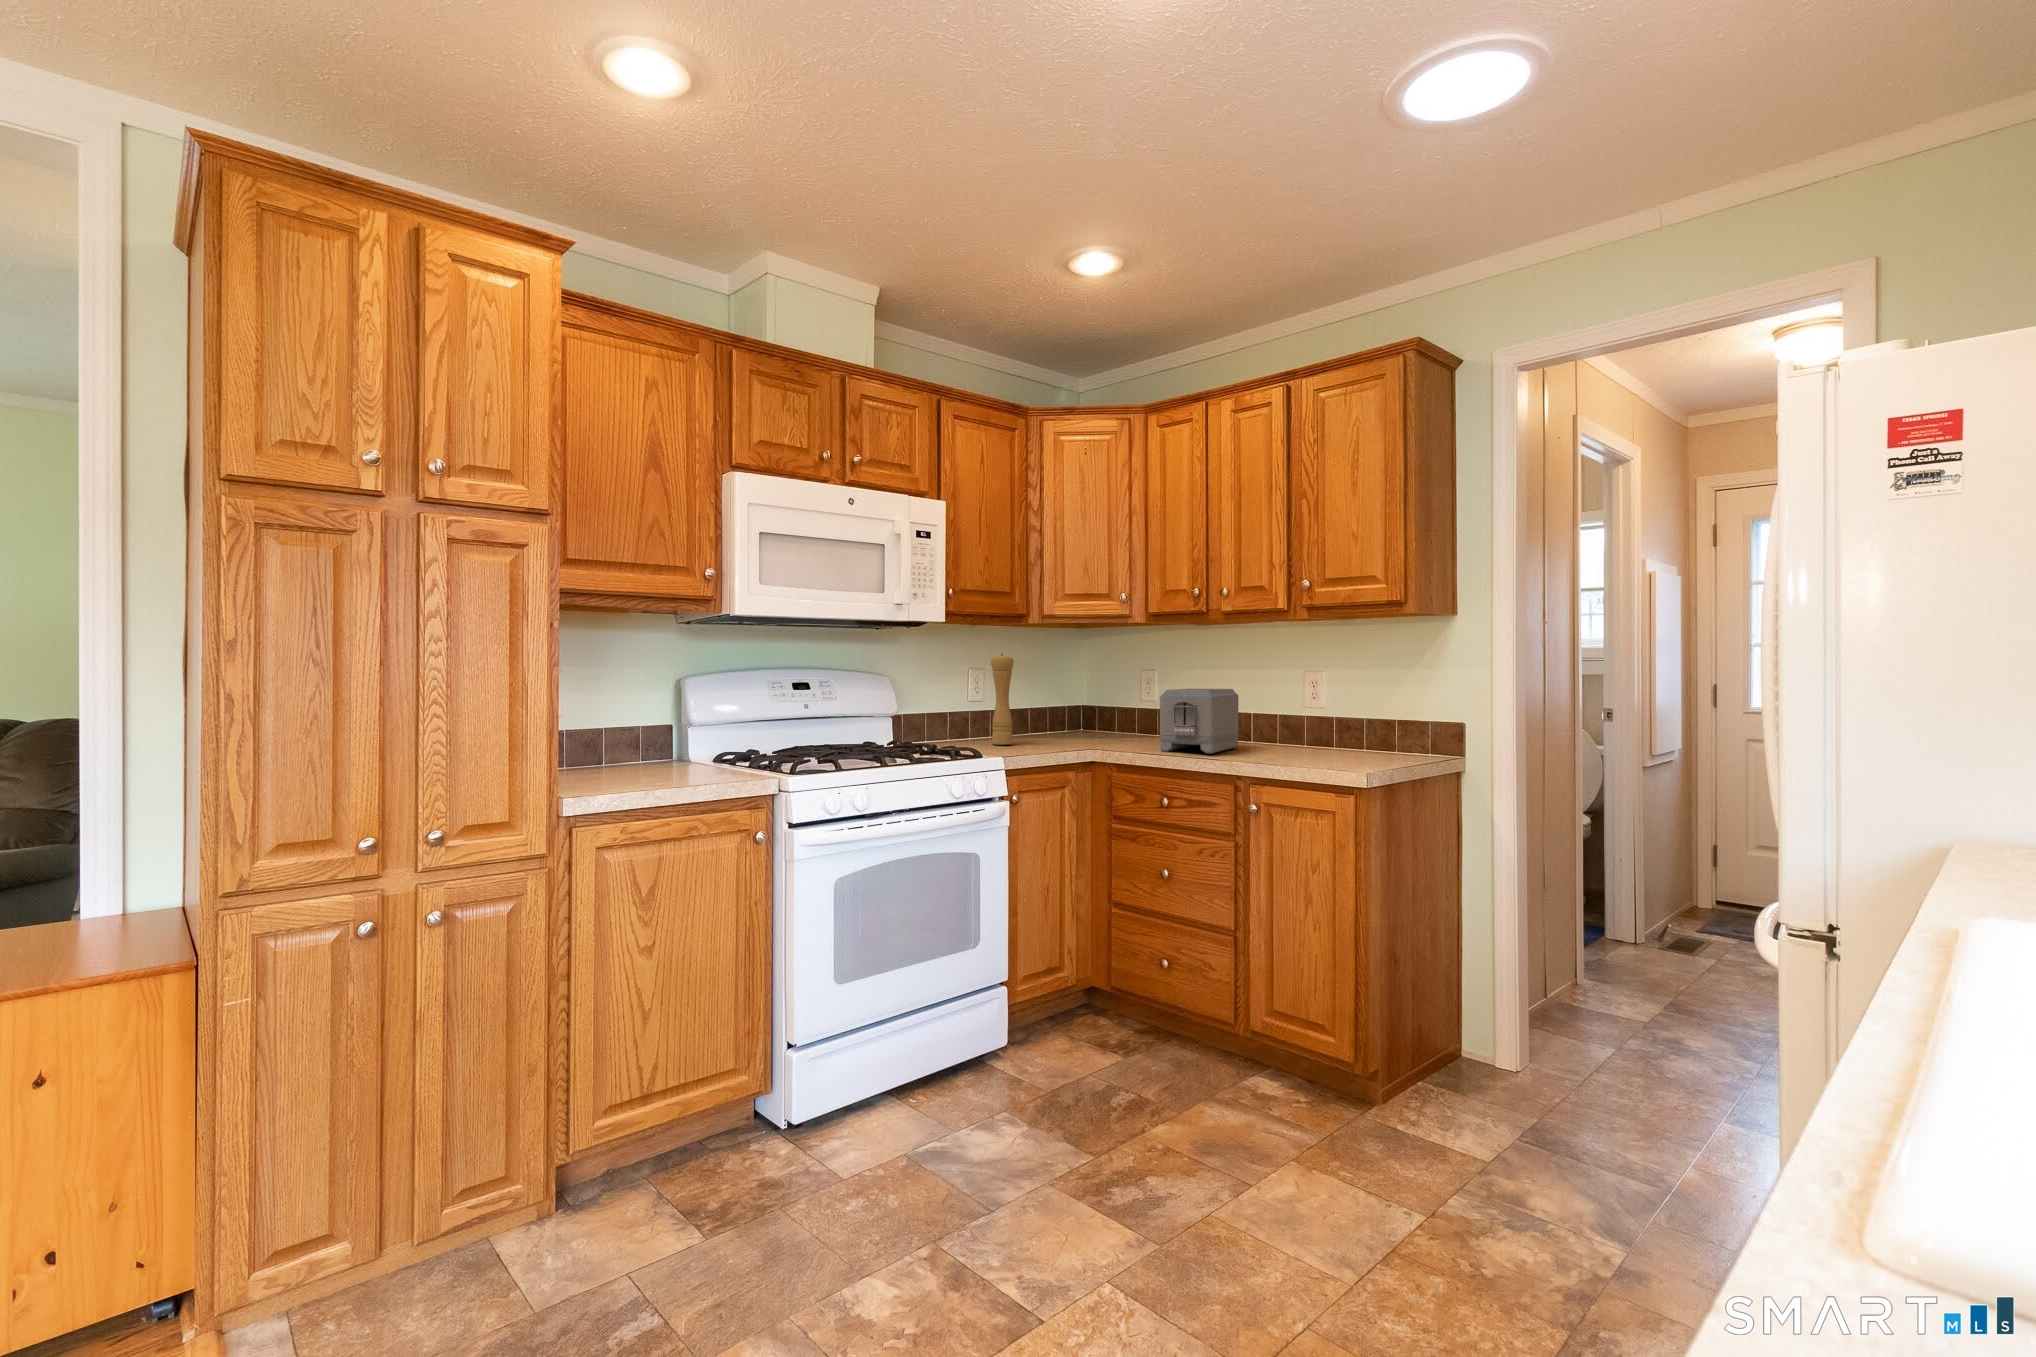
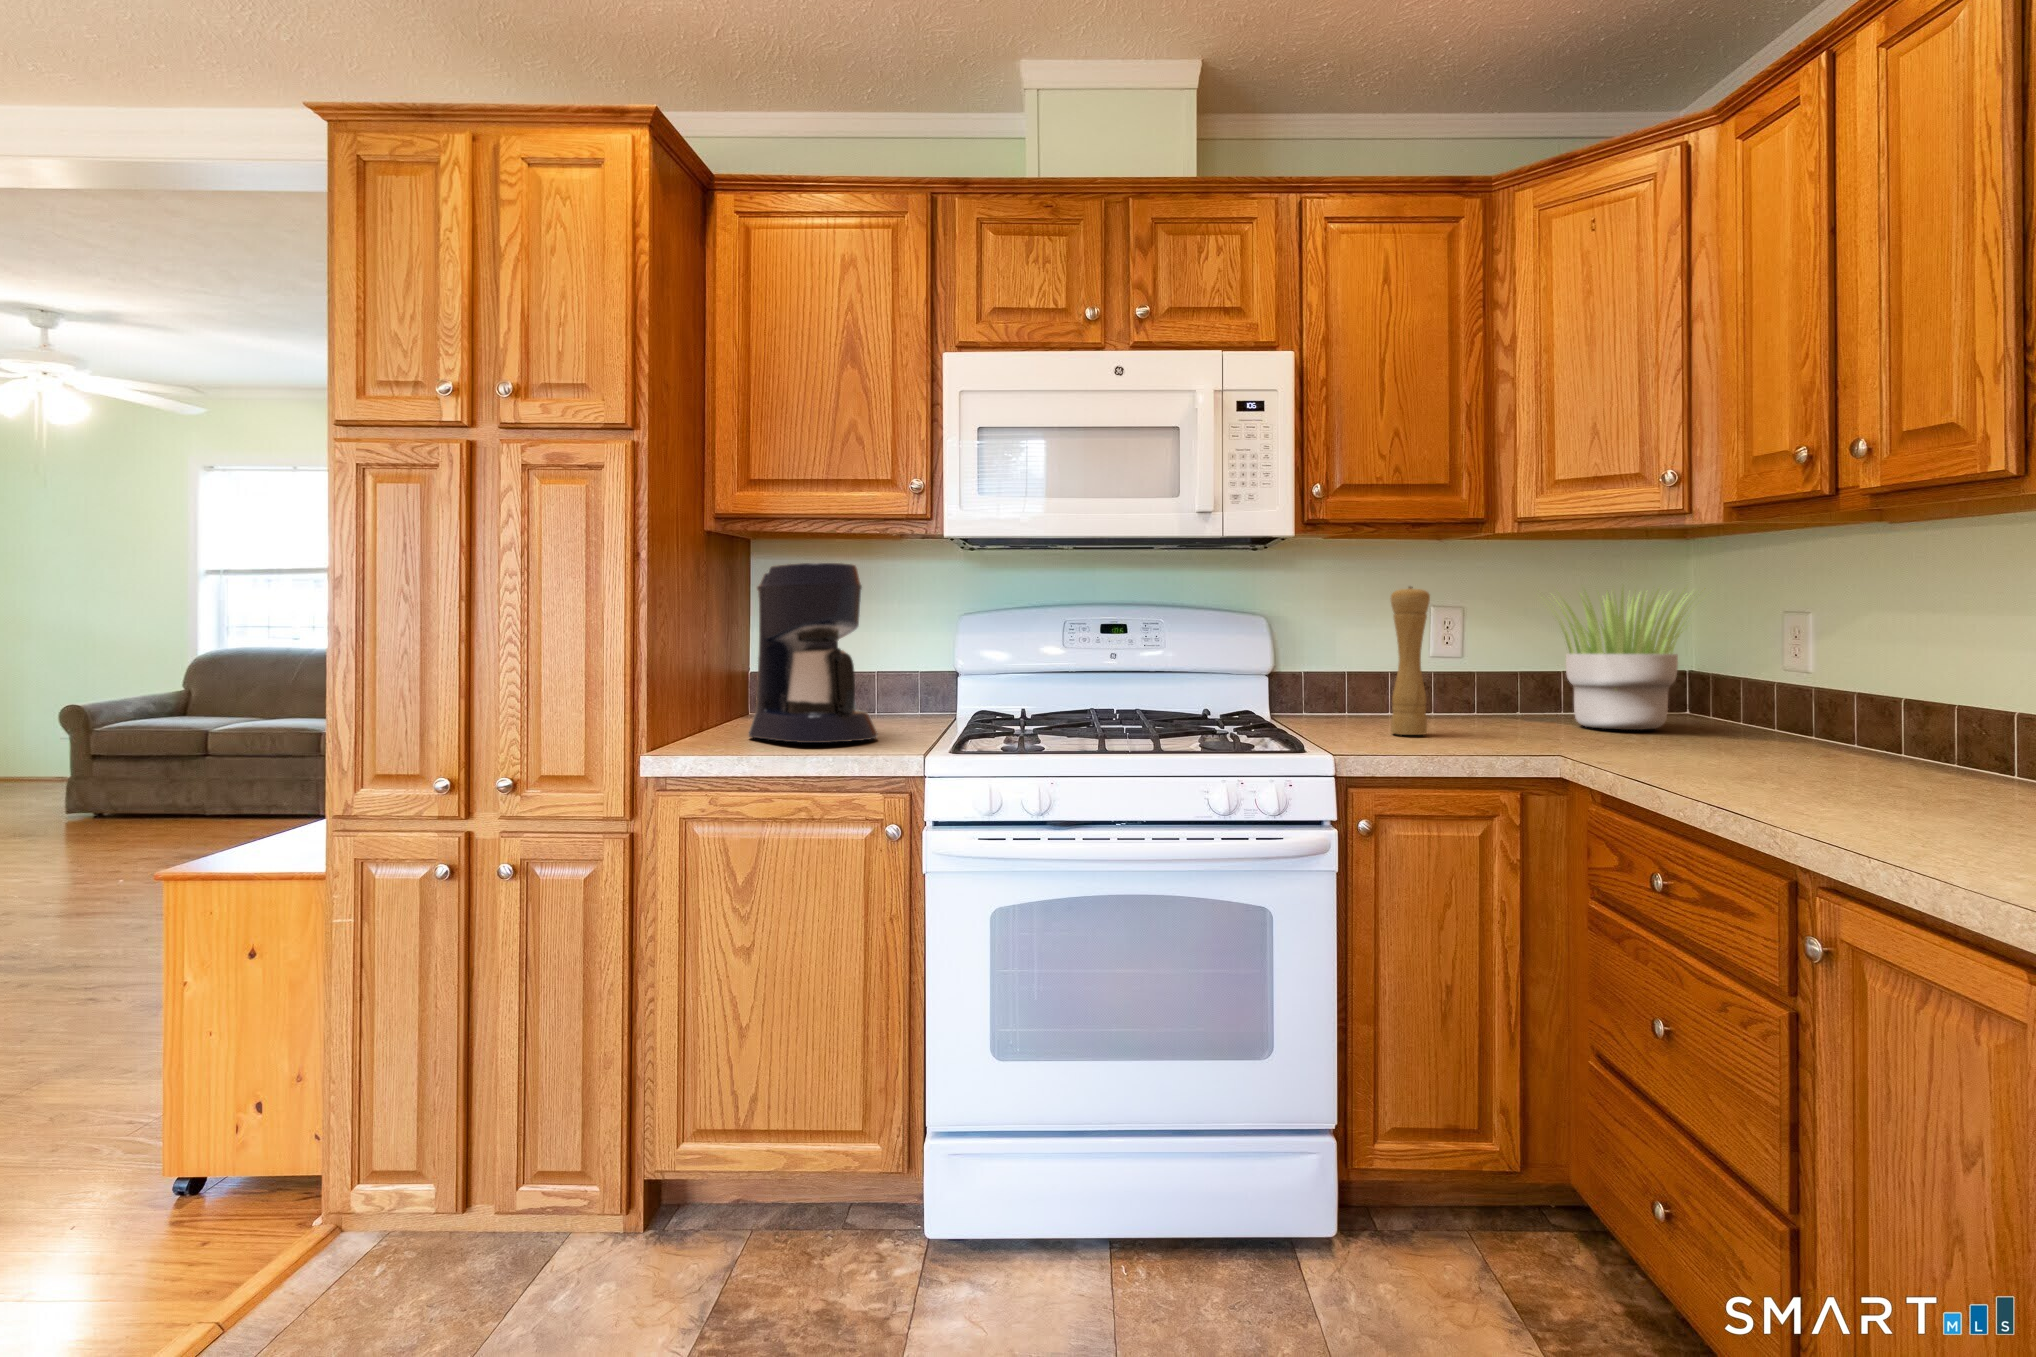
coffee maker: none [601,633,715,776] -> present [749,563,878,743]
potted plant: none [1031,654,1124,735] -> present [1554,586,1706,730]
toaster: present [1160,689,1238,753] -> none [1710,645,1948,777]

